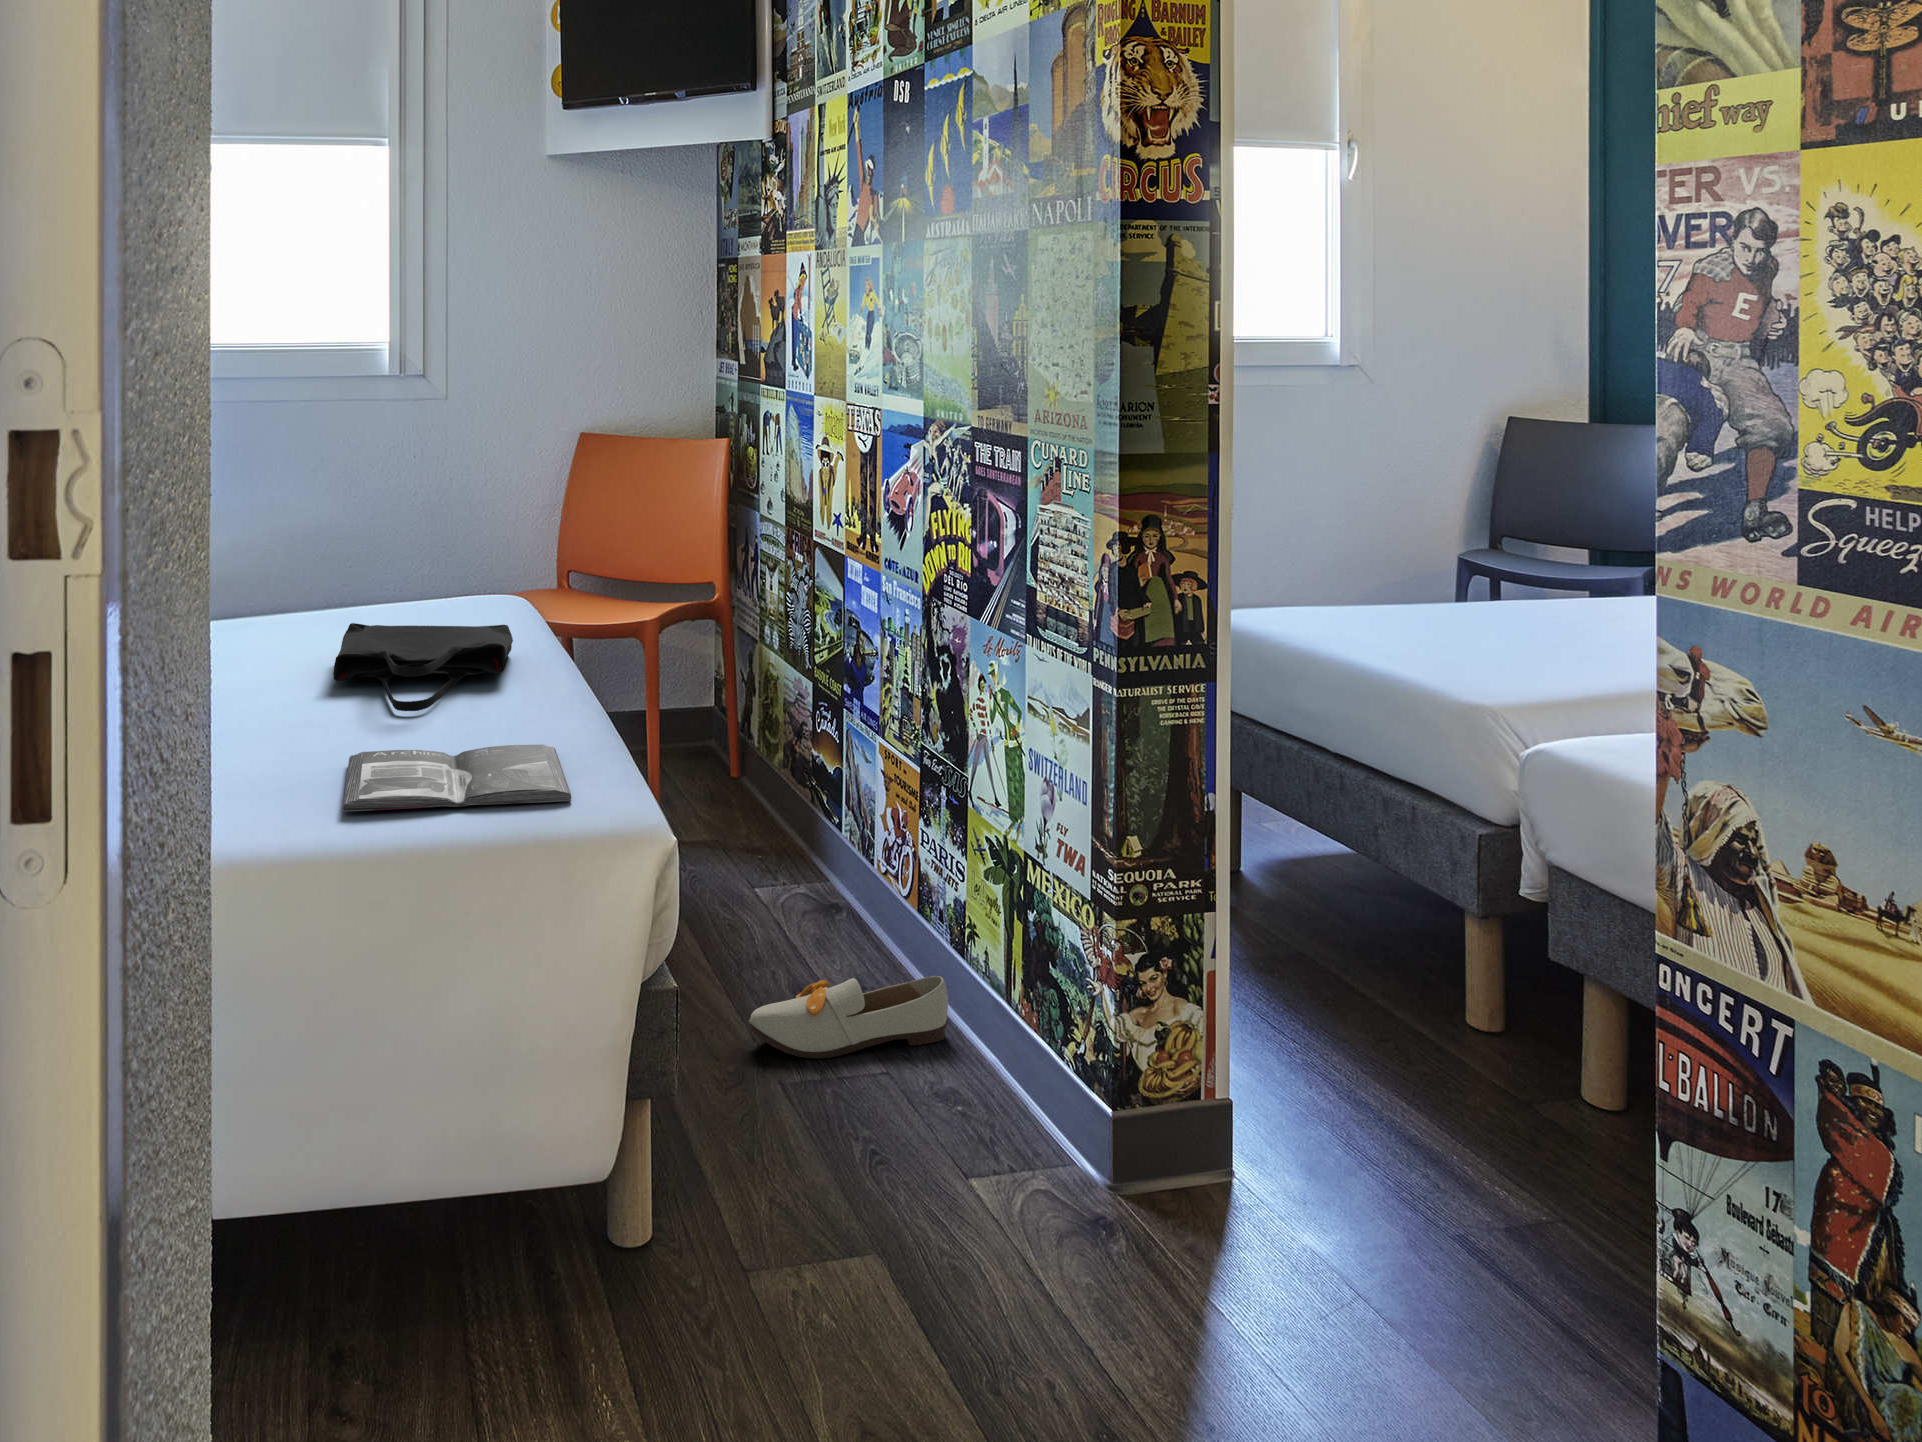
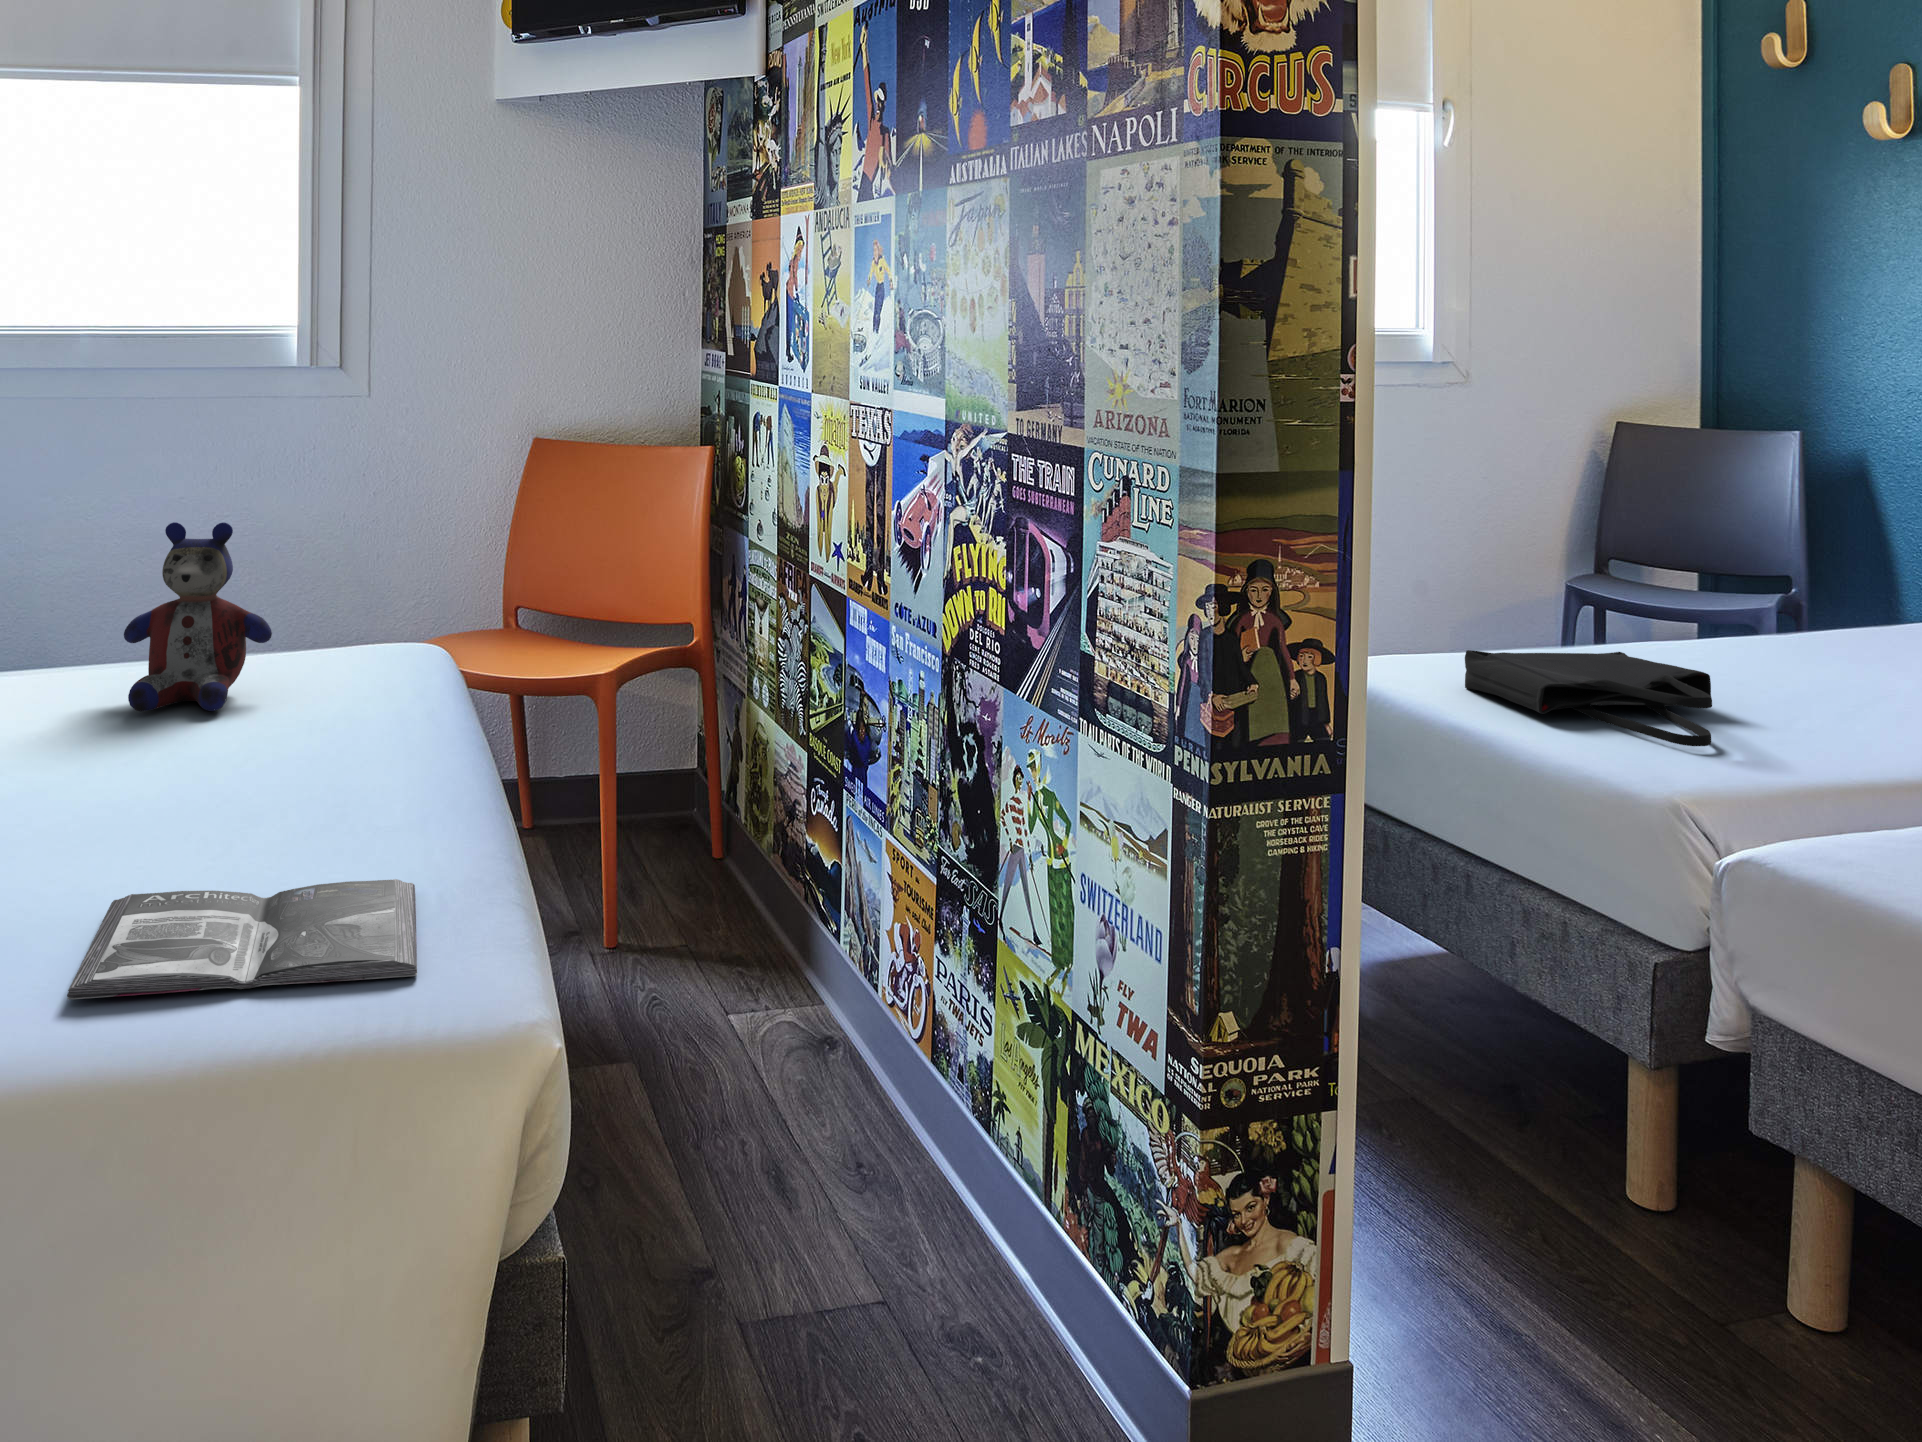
stuffed bear: none [299,497,410,639] -> present [124,522,272,711]
tote bag: present [334,623,513,711] -> present [1465,650,1712,746]
shoe: present [748,976,948,1058] -> none [700,1167,970,1289]

